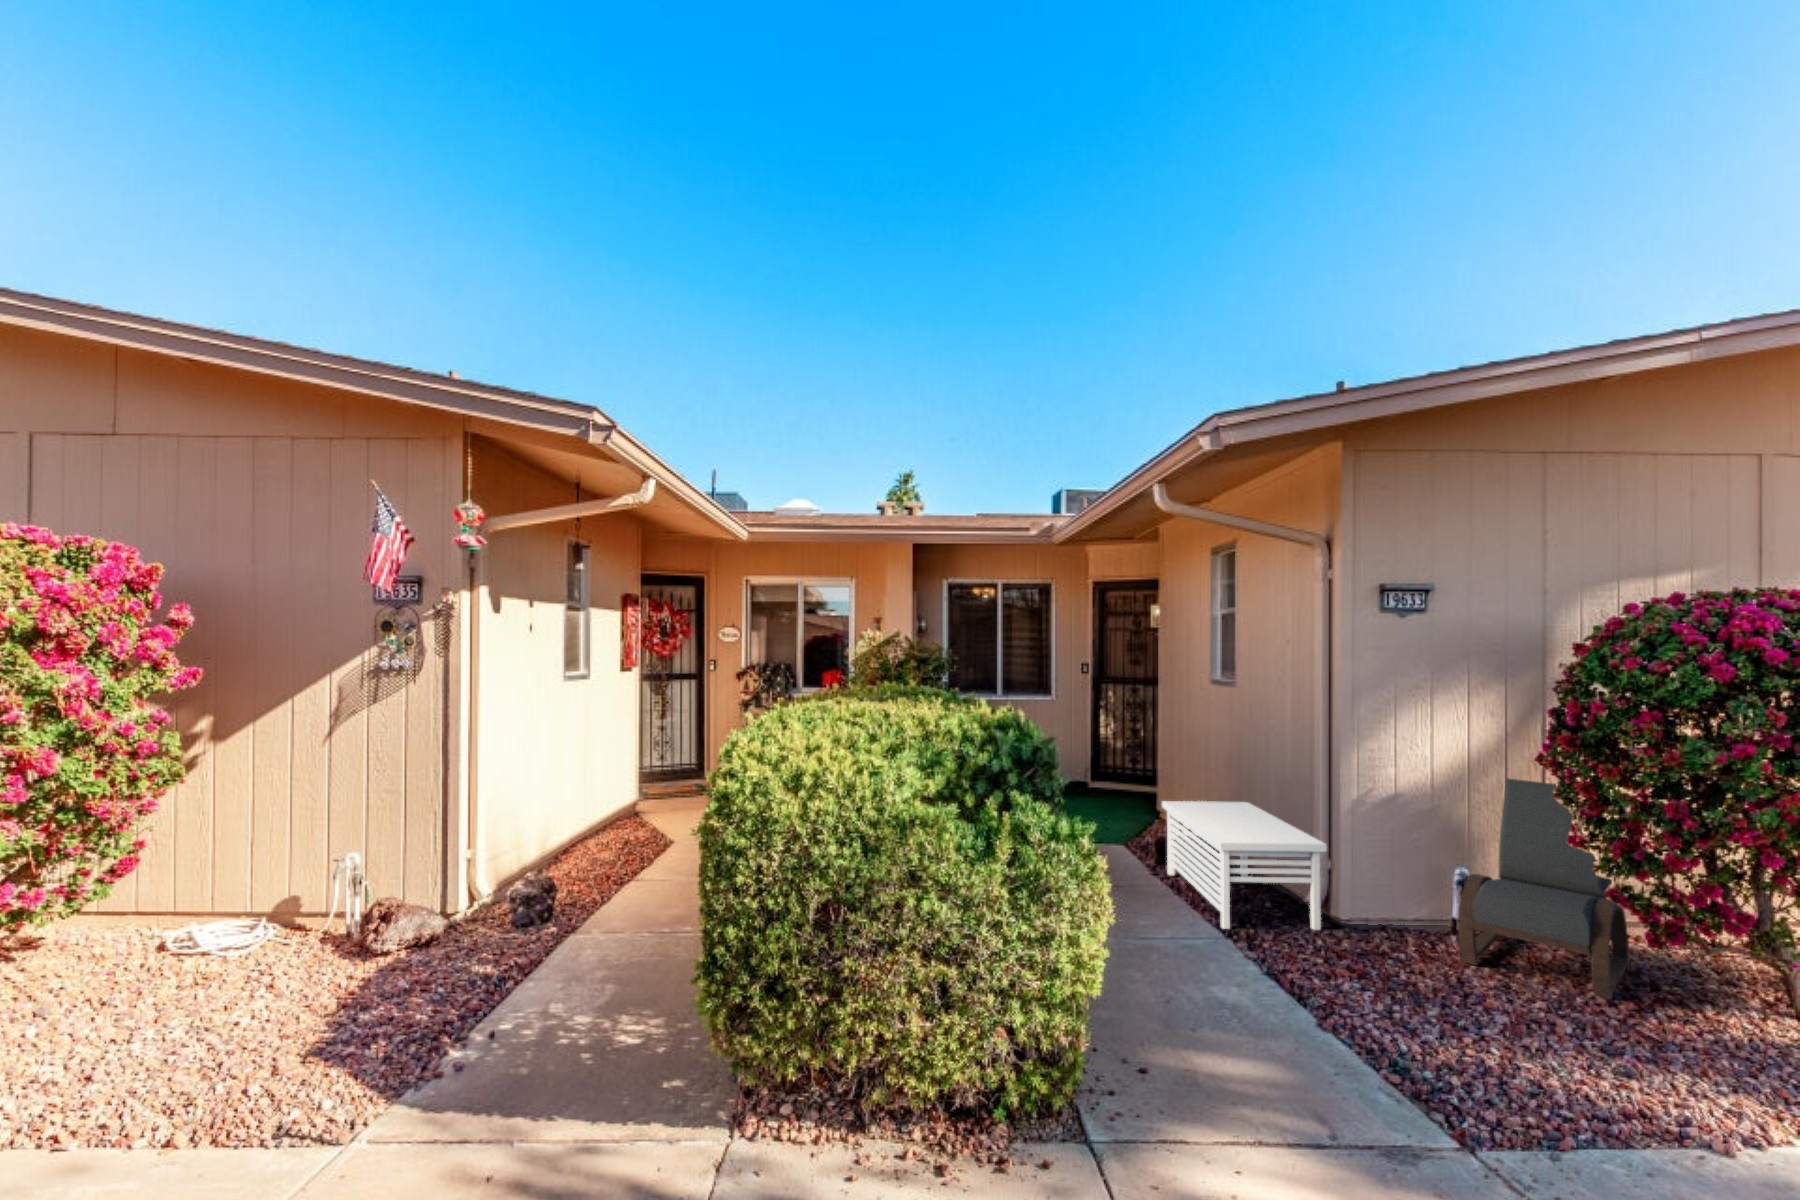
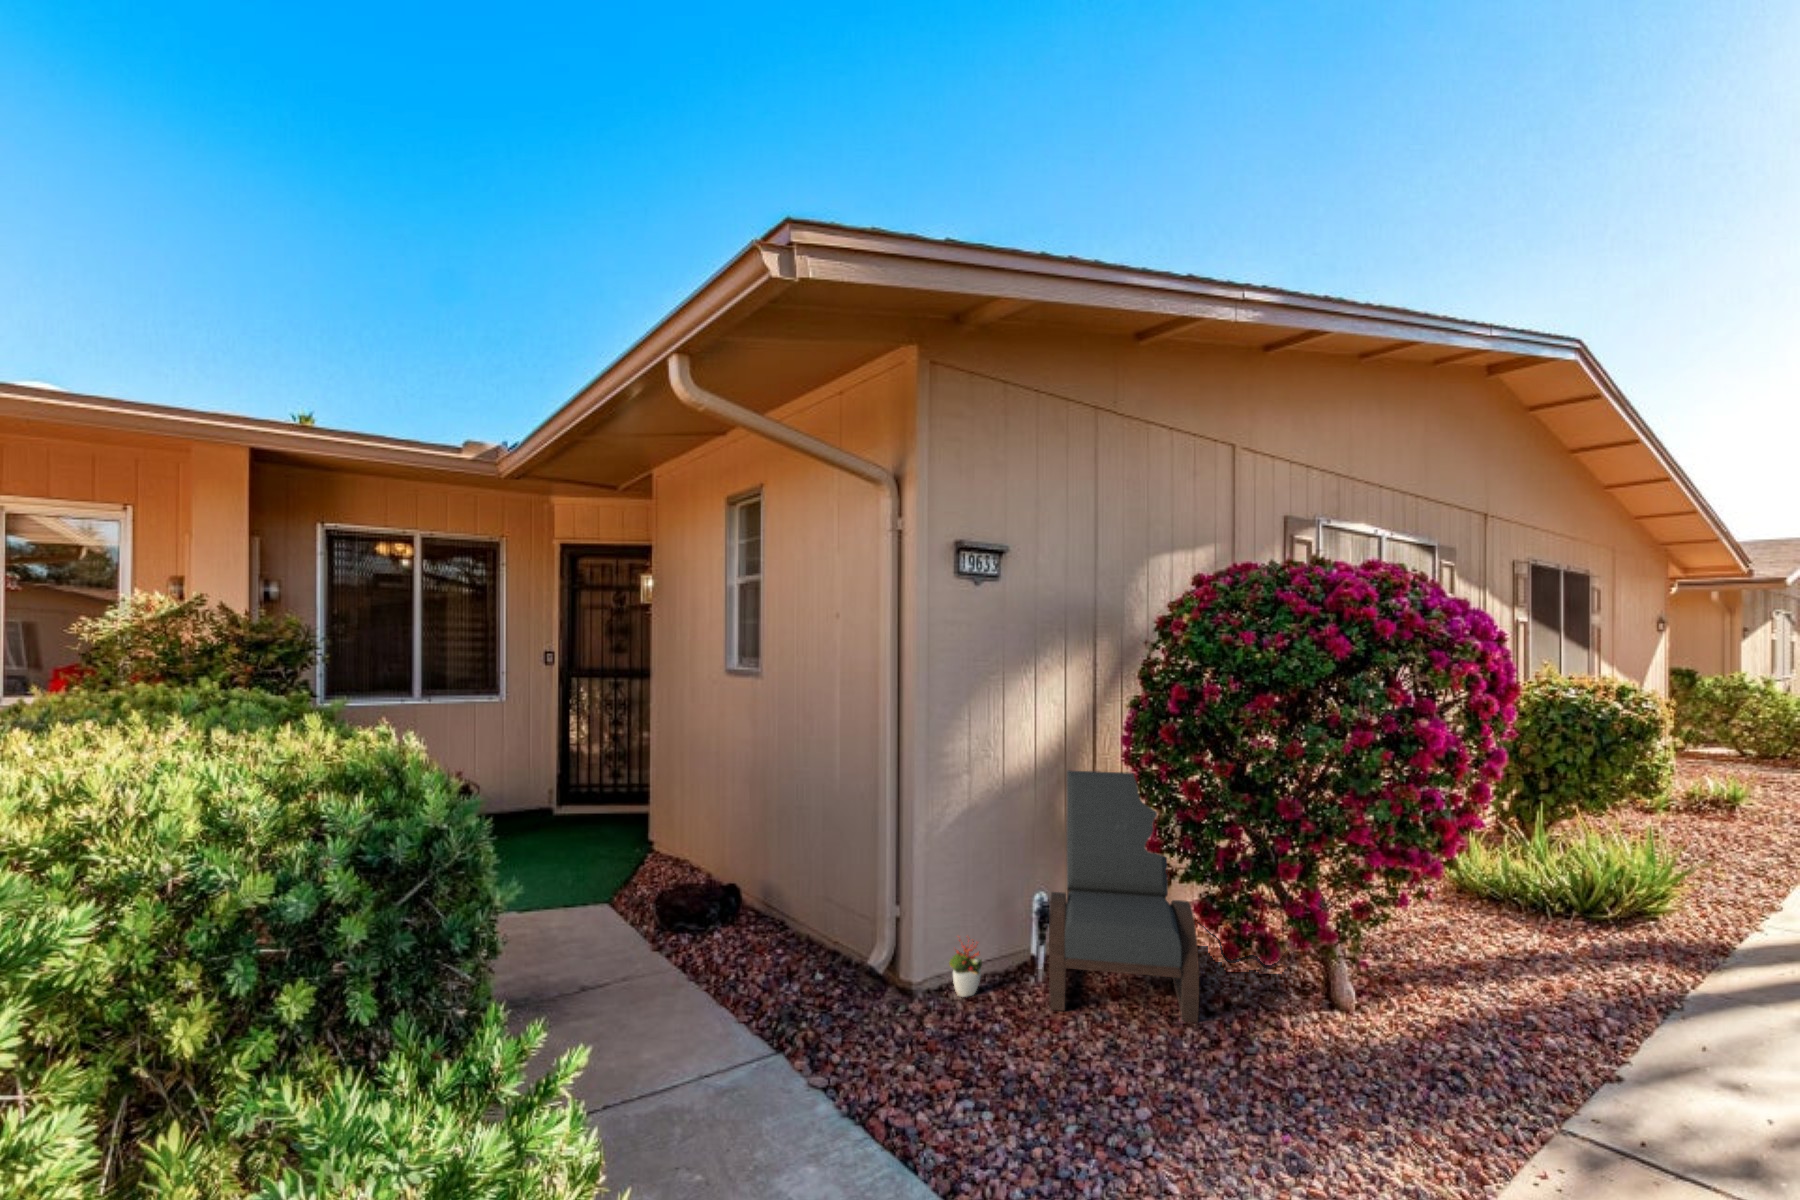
storage bench: present [1162,801,1327,930] -> none [669,828,896,1040]
decorative plant: none [1373,893,1405,942] -> present [949,937,982,997]

